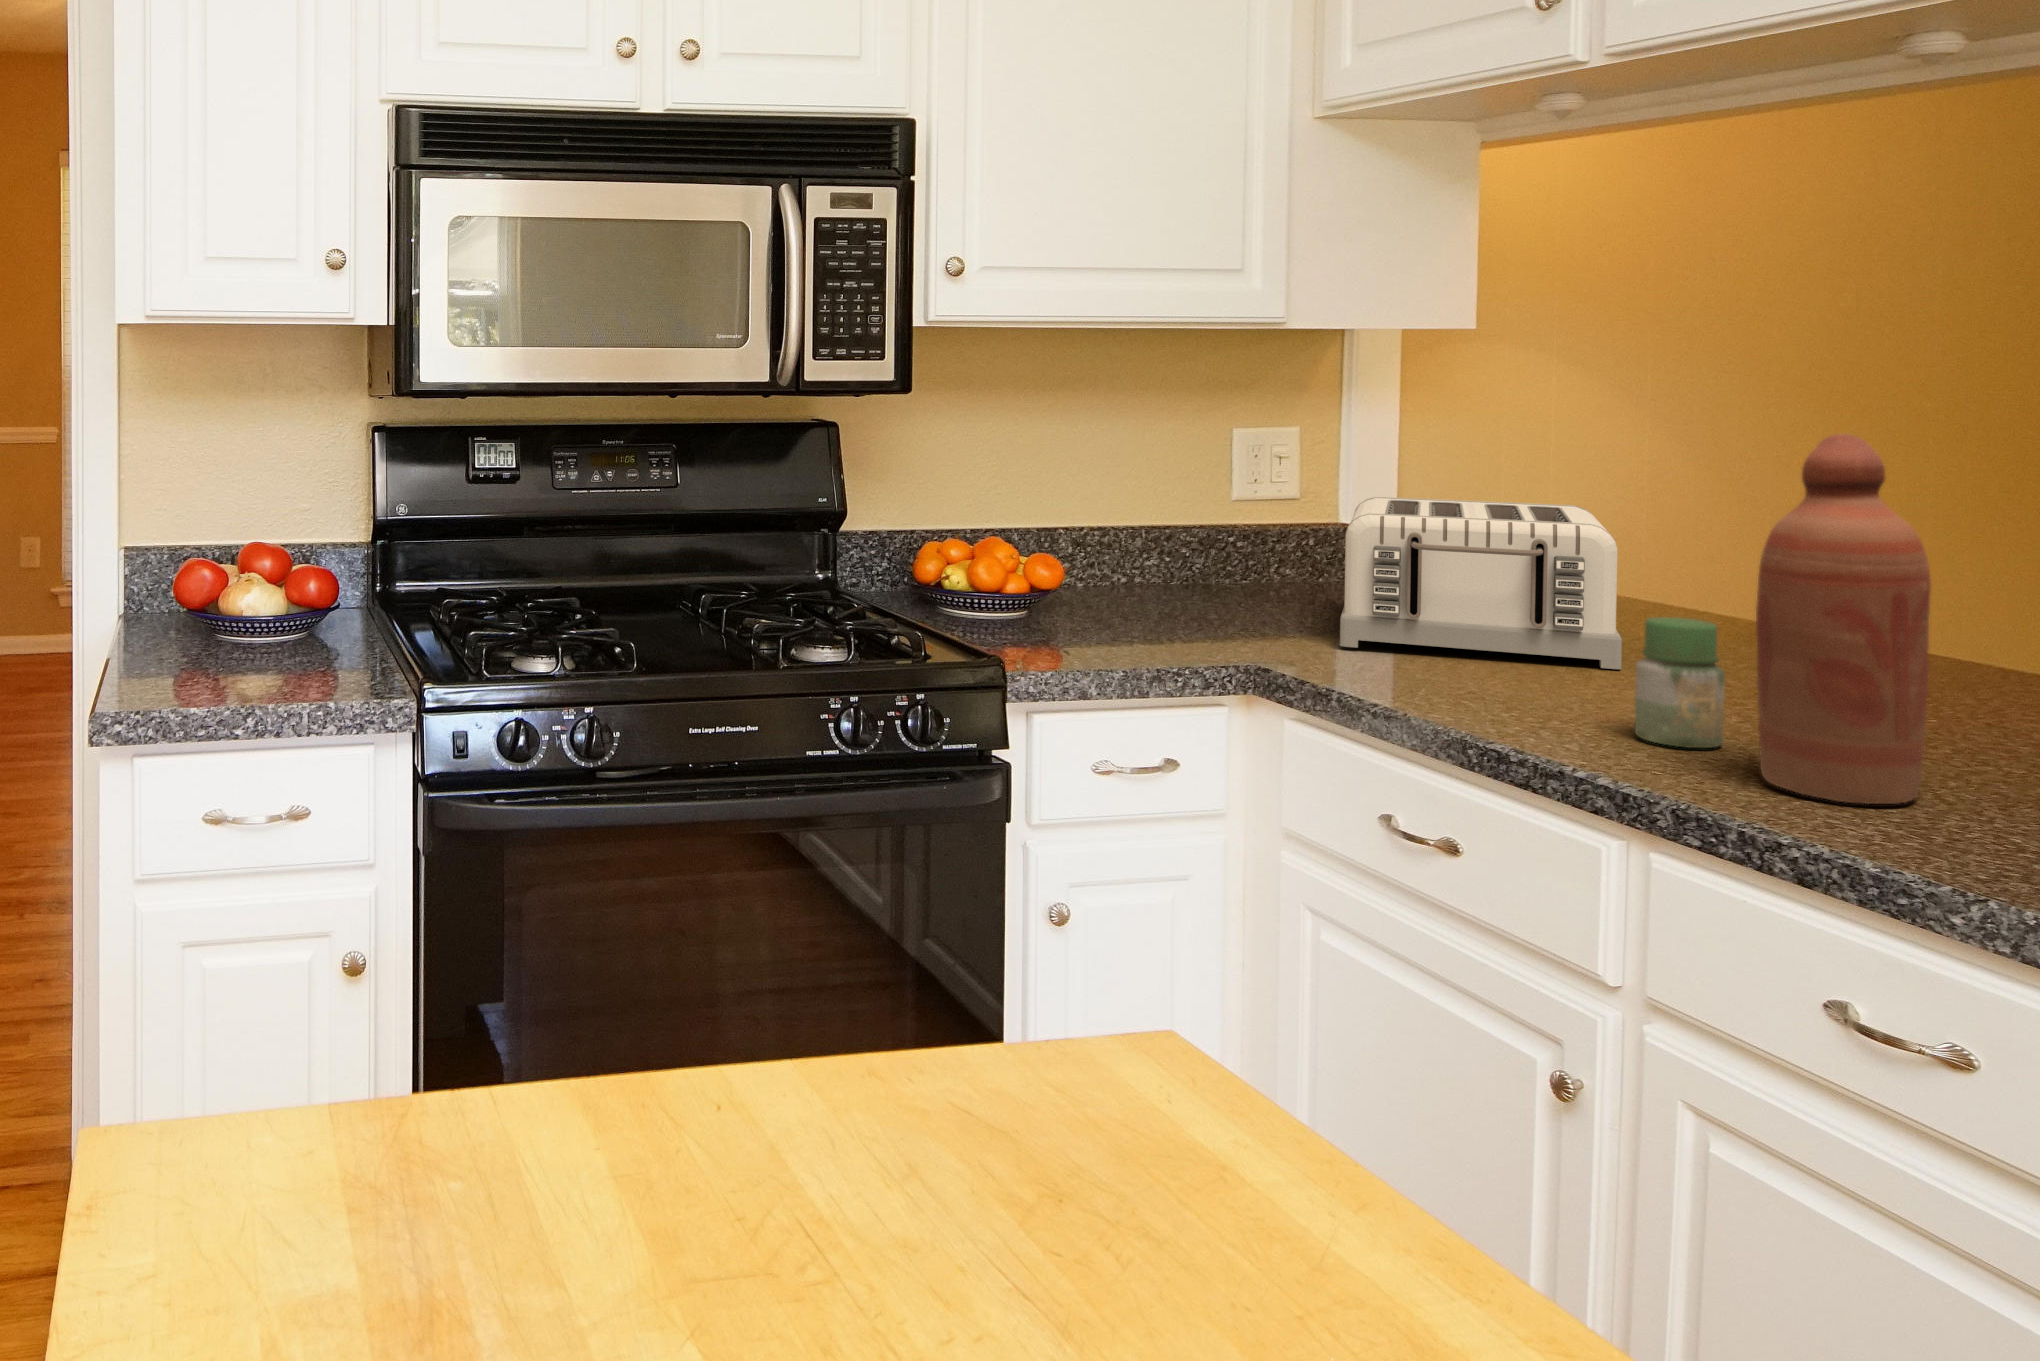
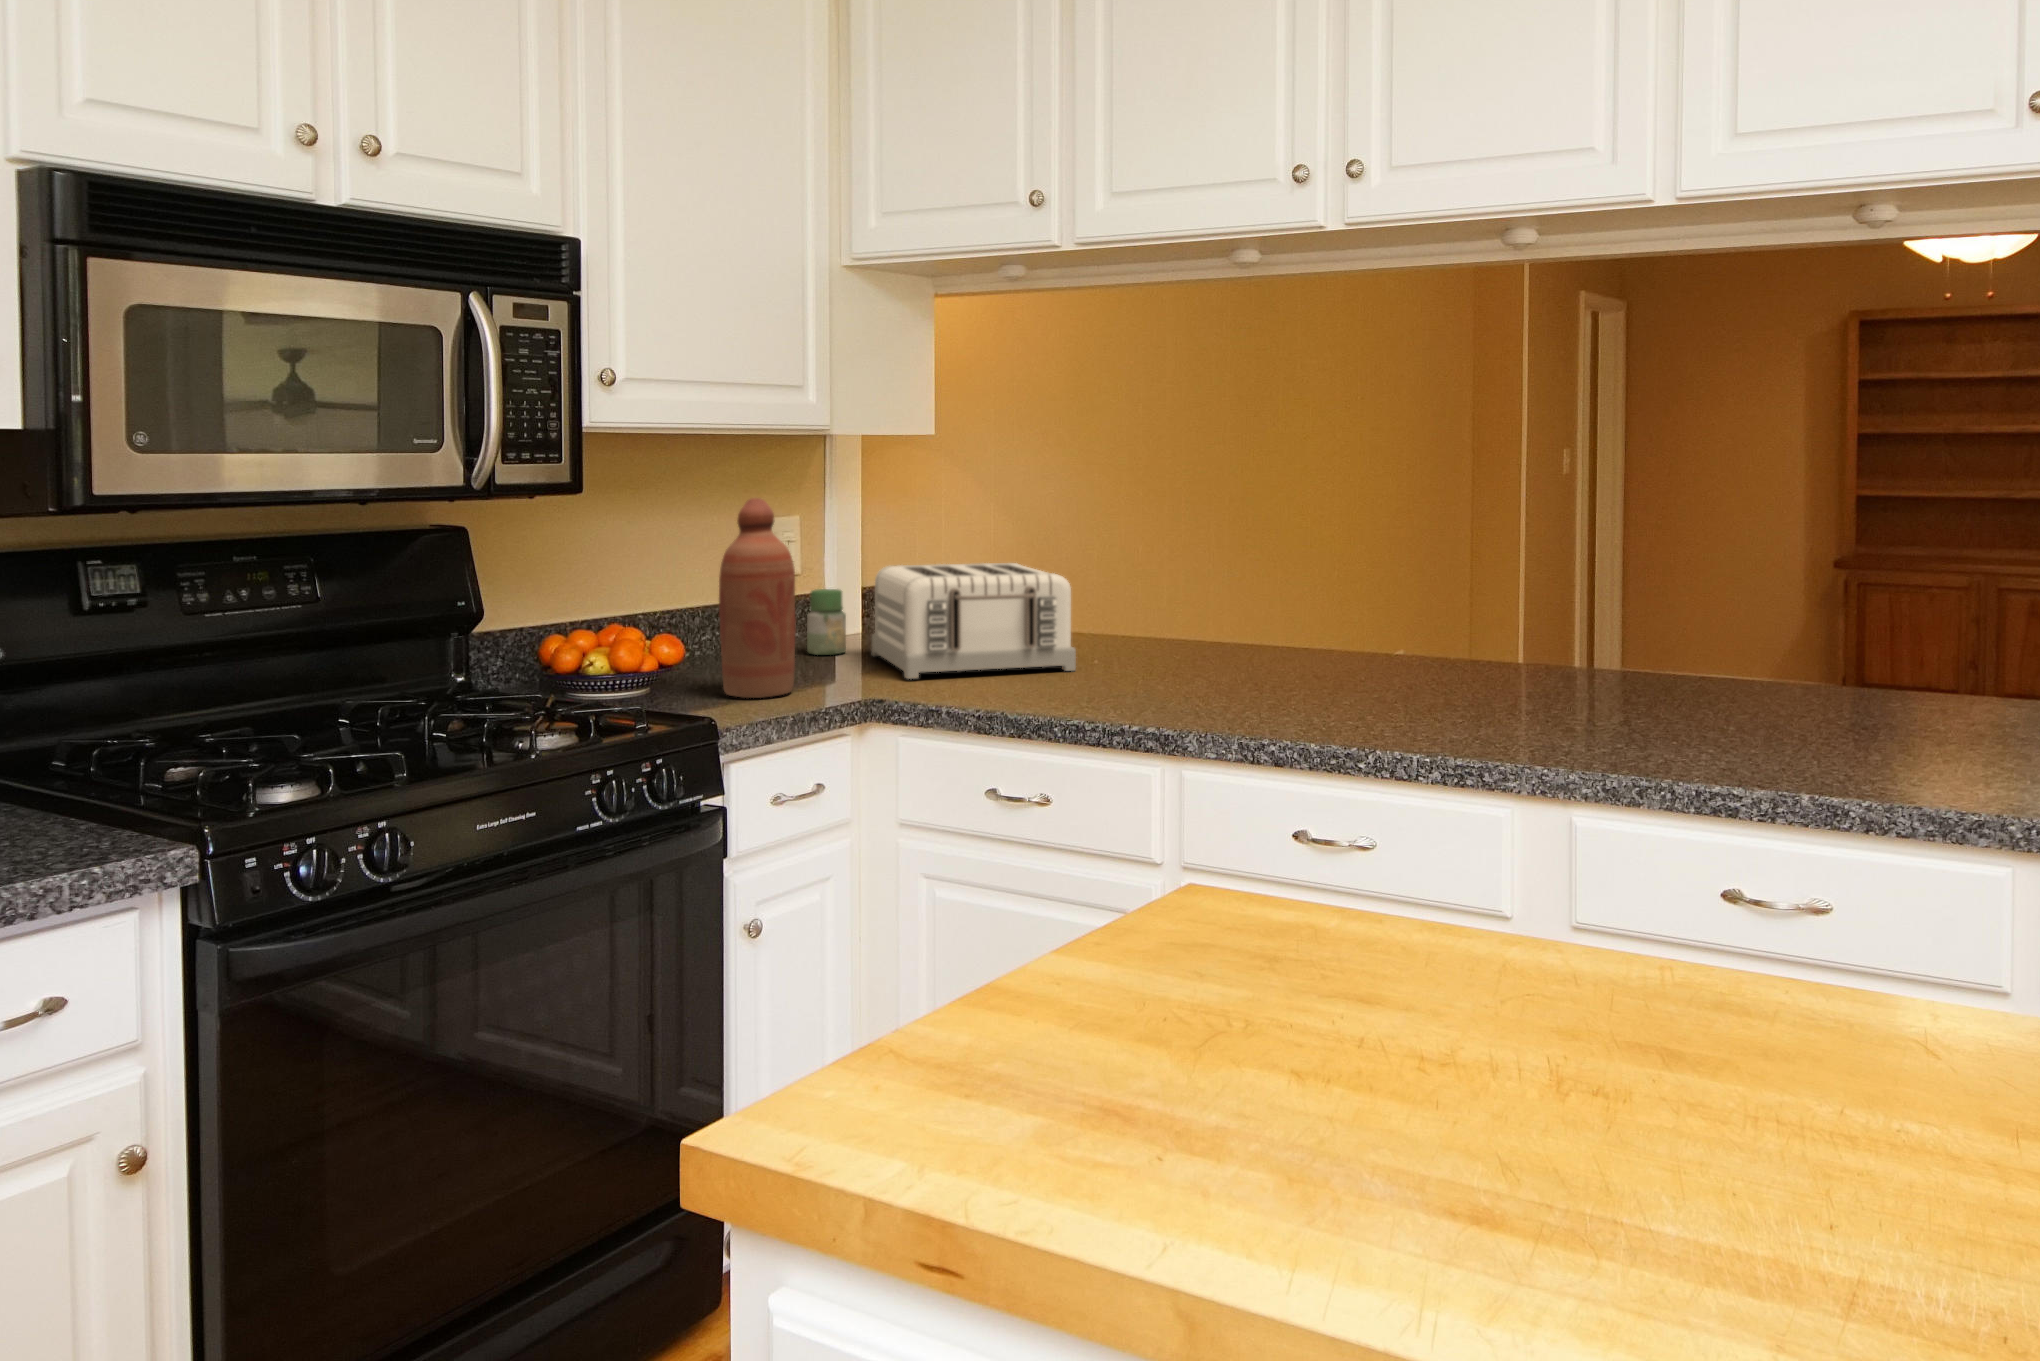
bottle: present [1756,434,1931,804] -> present [719,498,796,698]
jar: present [1635,617,1725,748] -> present [807,589,846,655]

